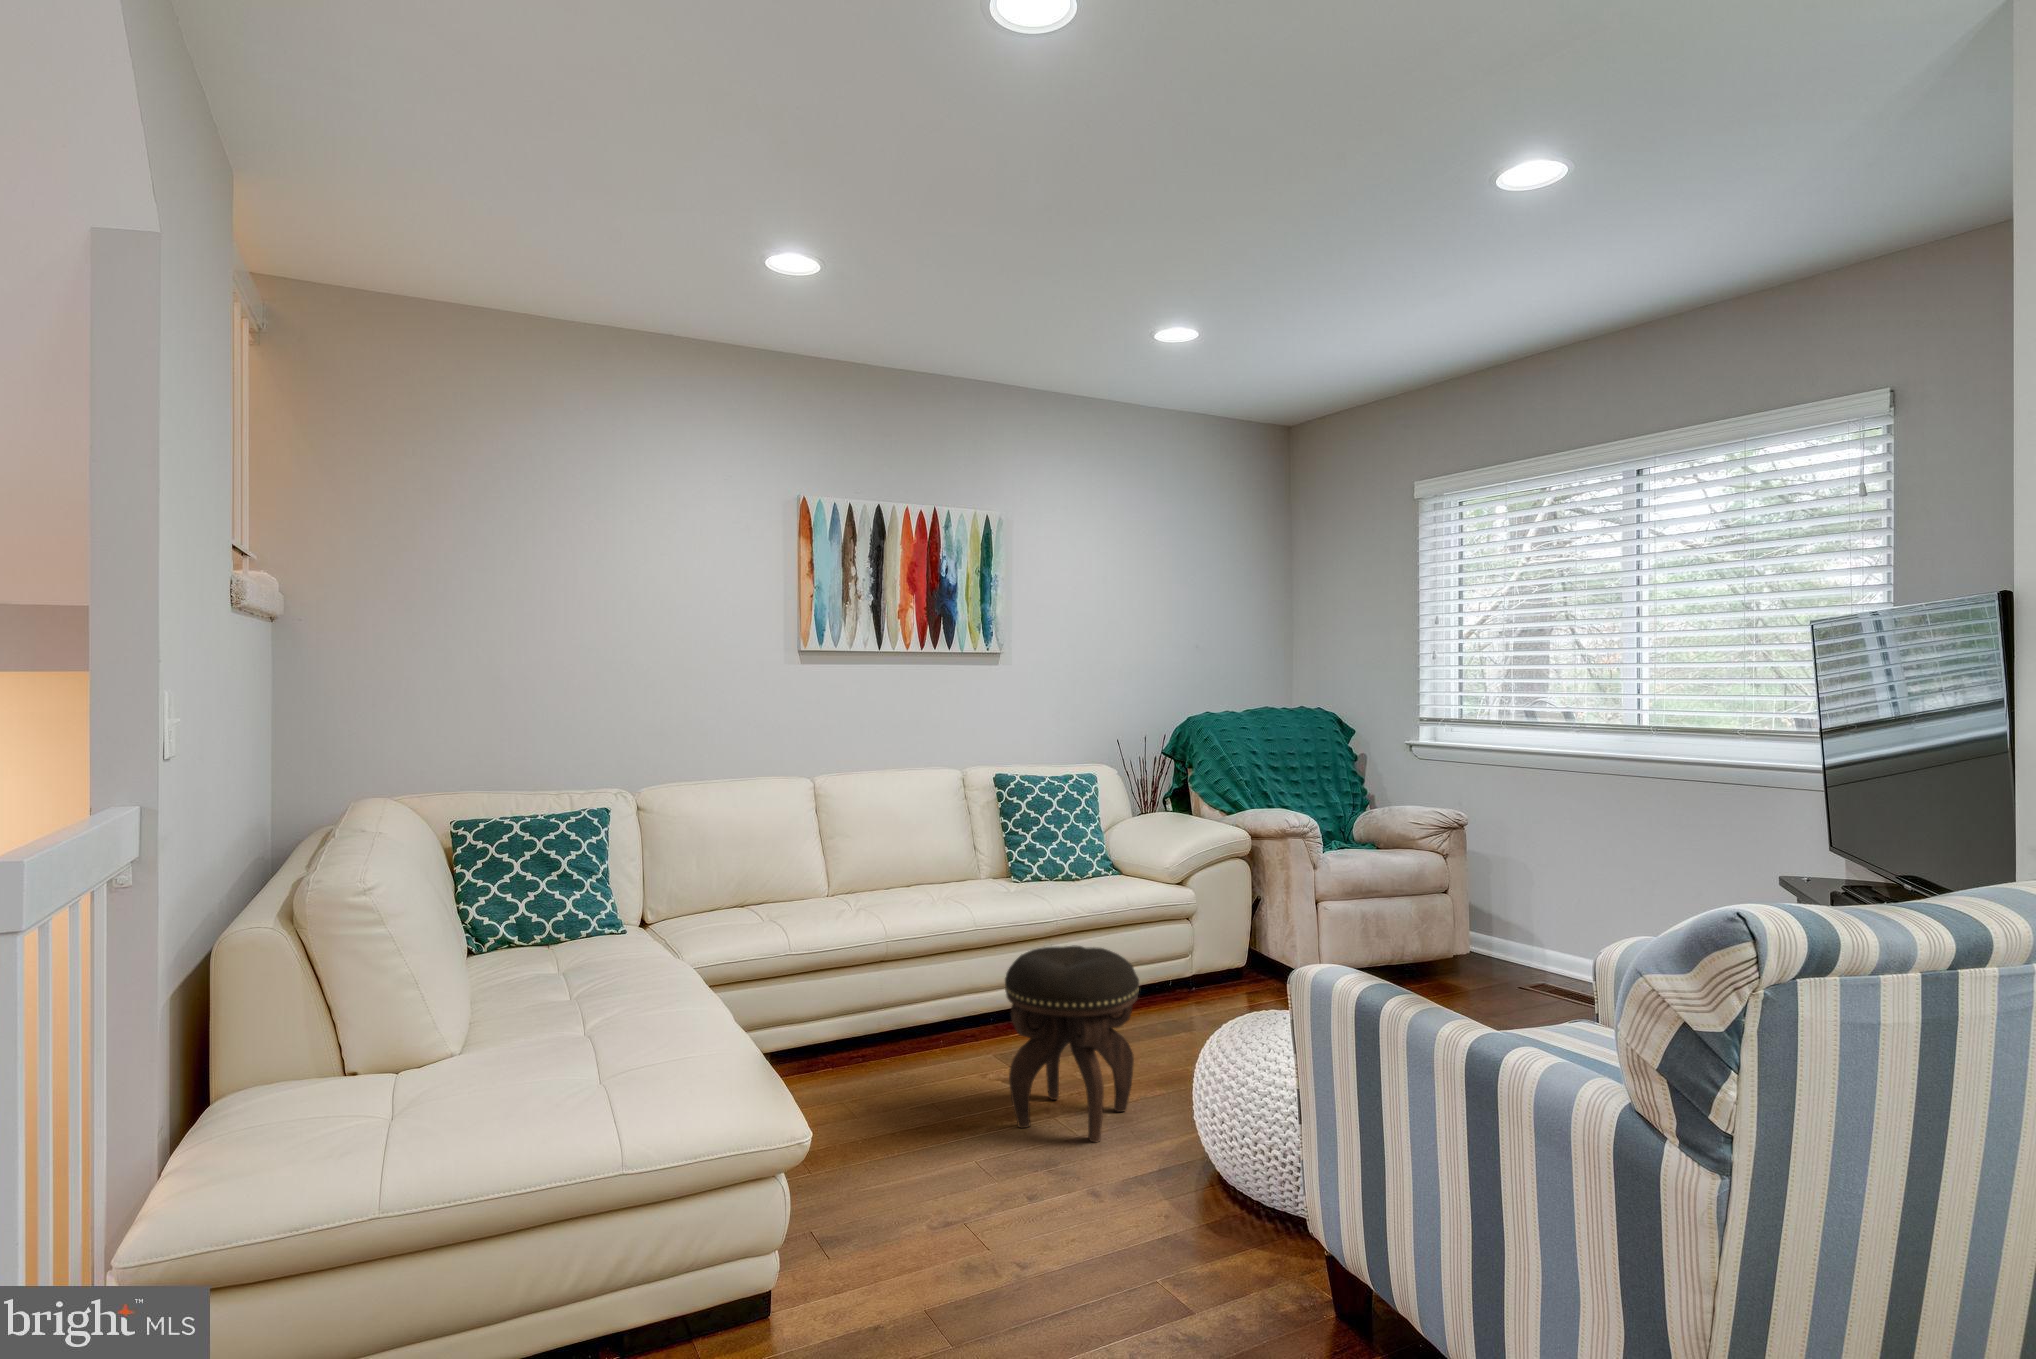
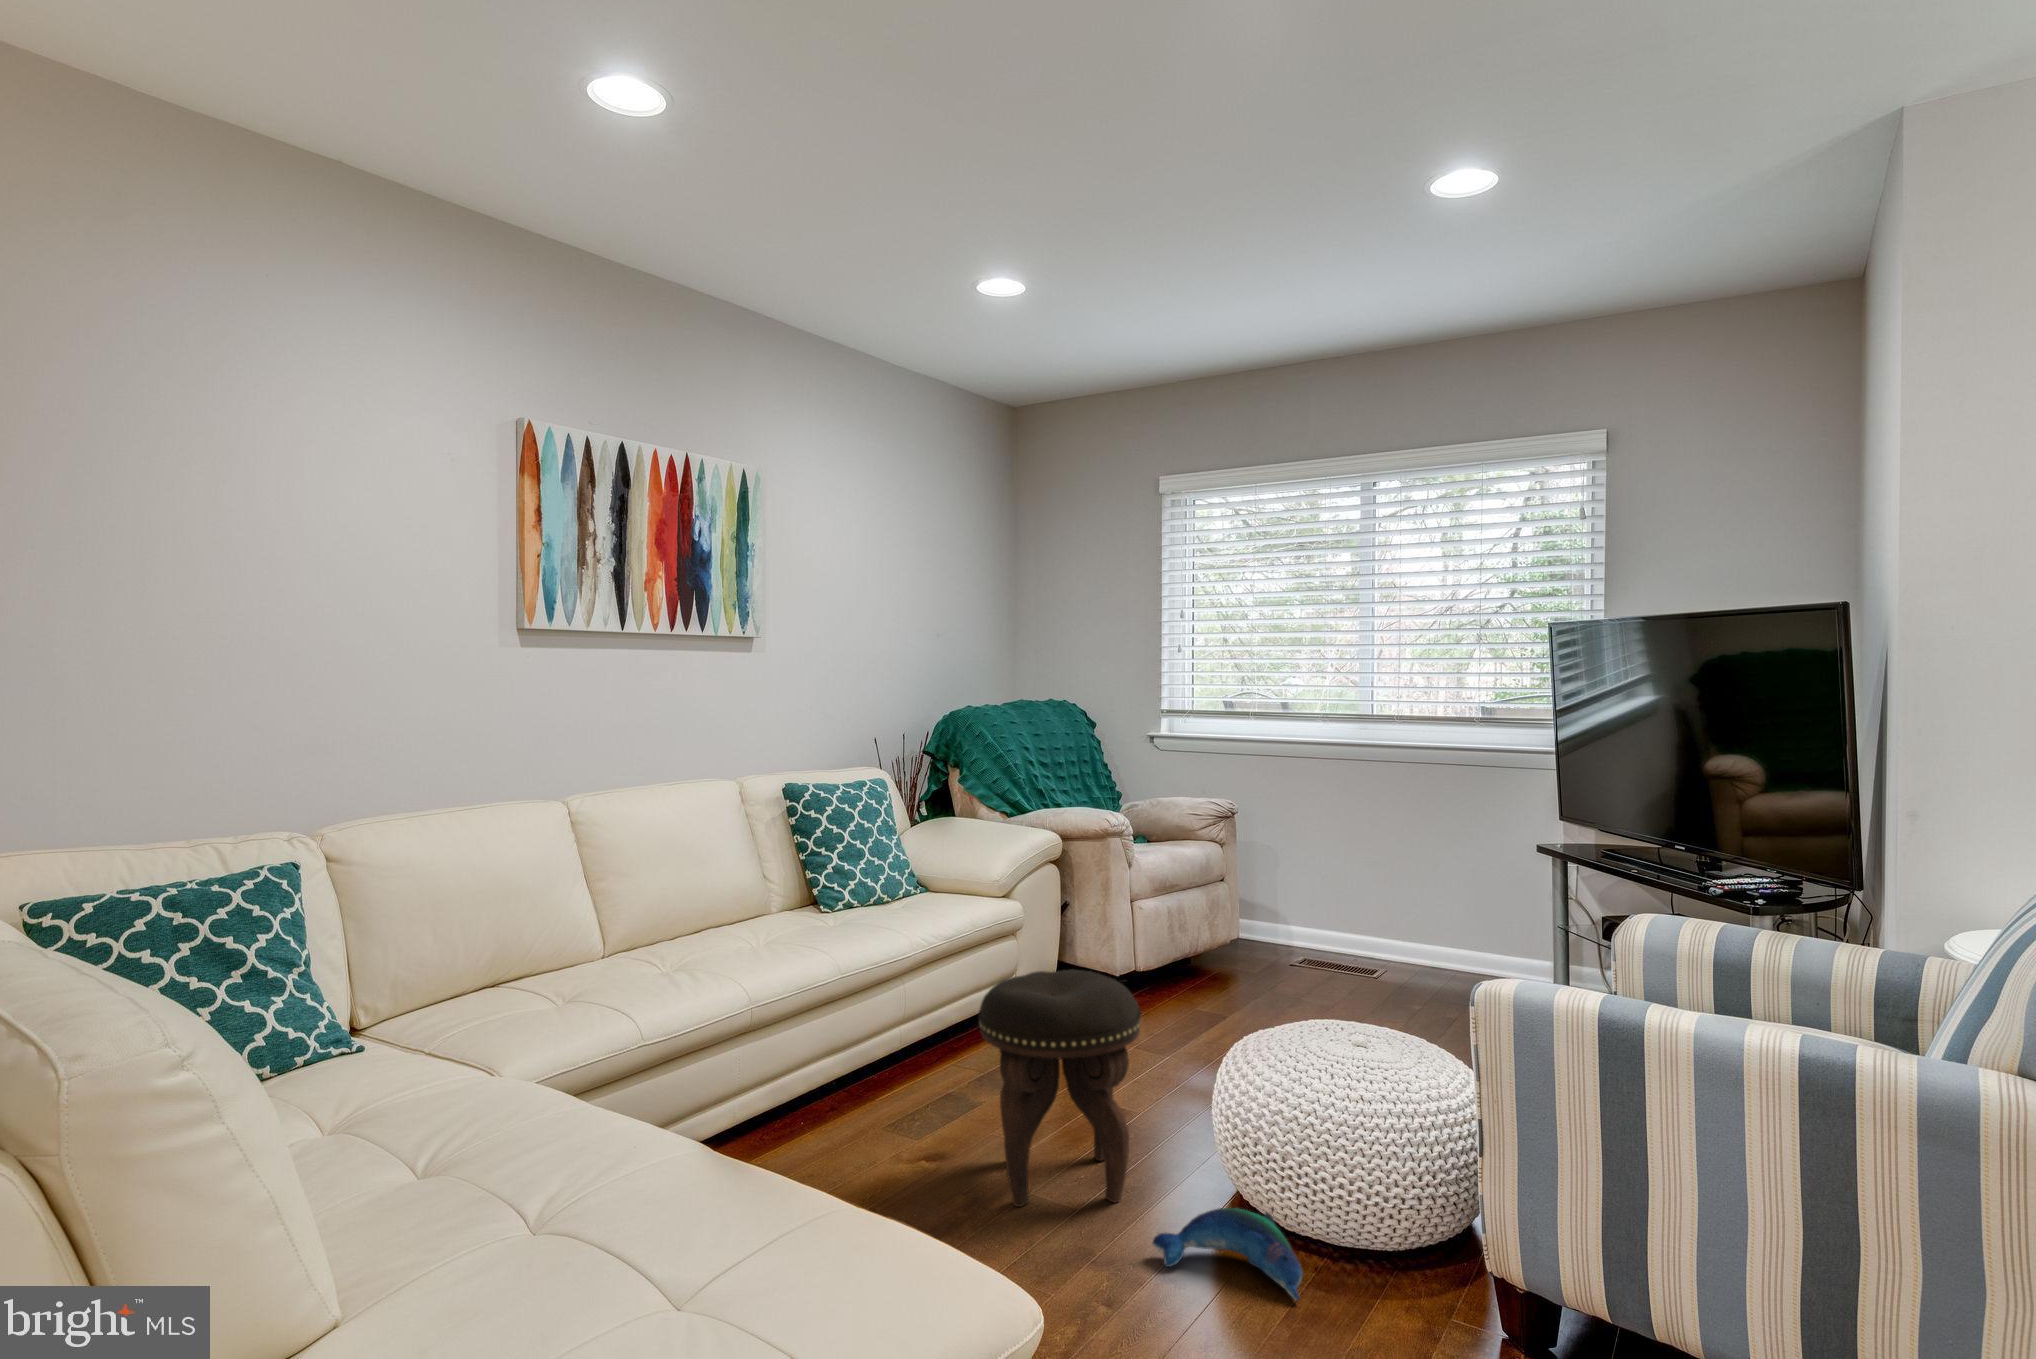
plush toy: none [1071,1157,1166,1239] -> present [1153,1208,1302,1300]

